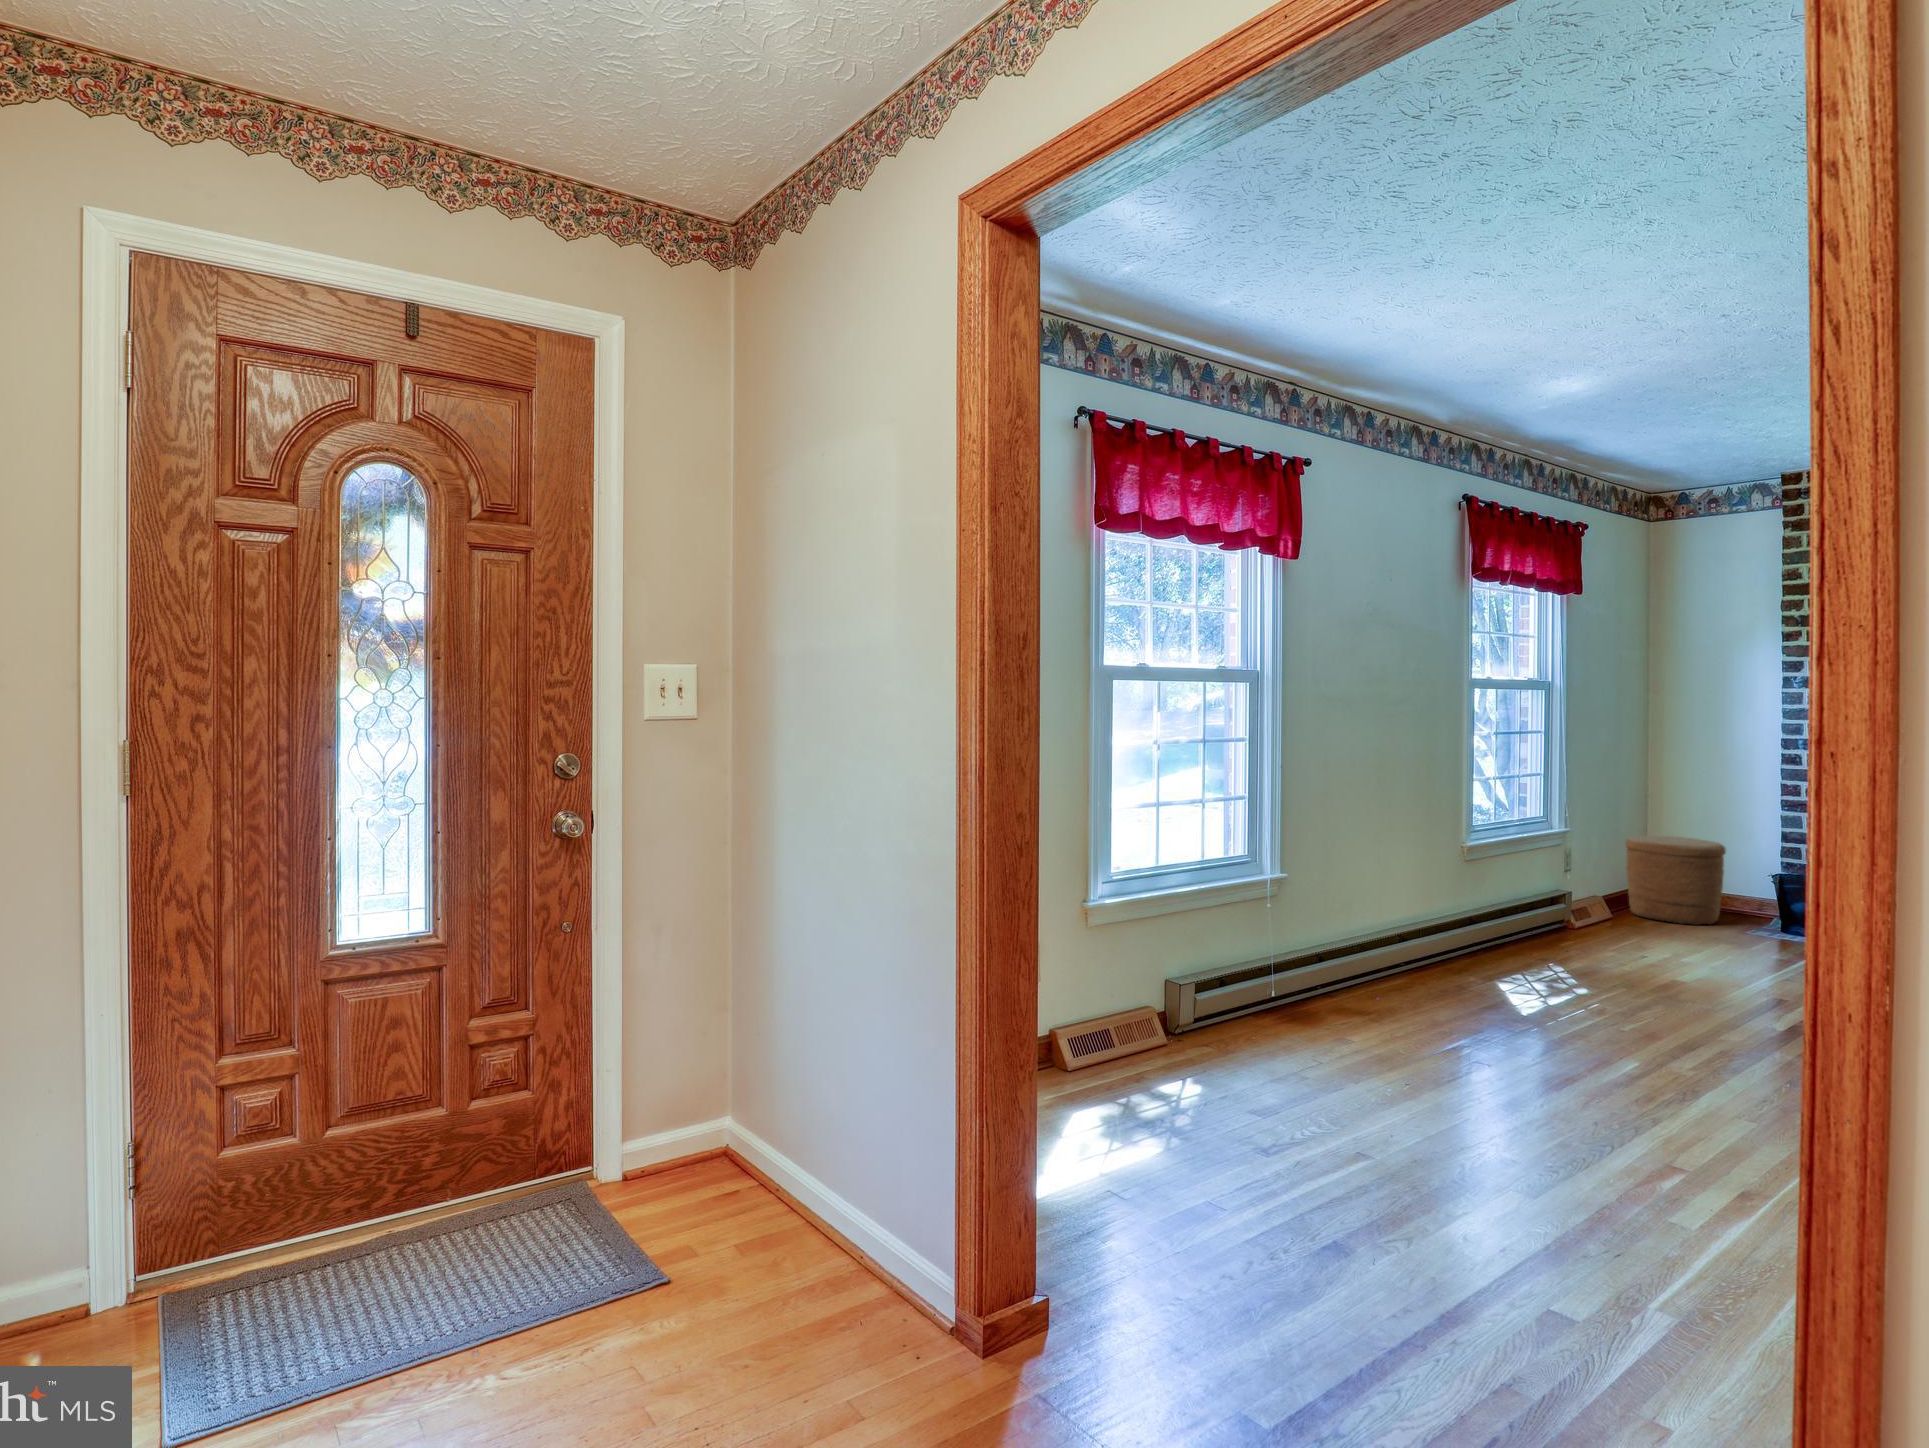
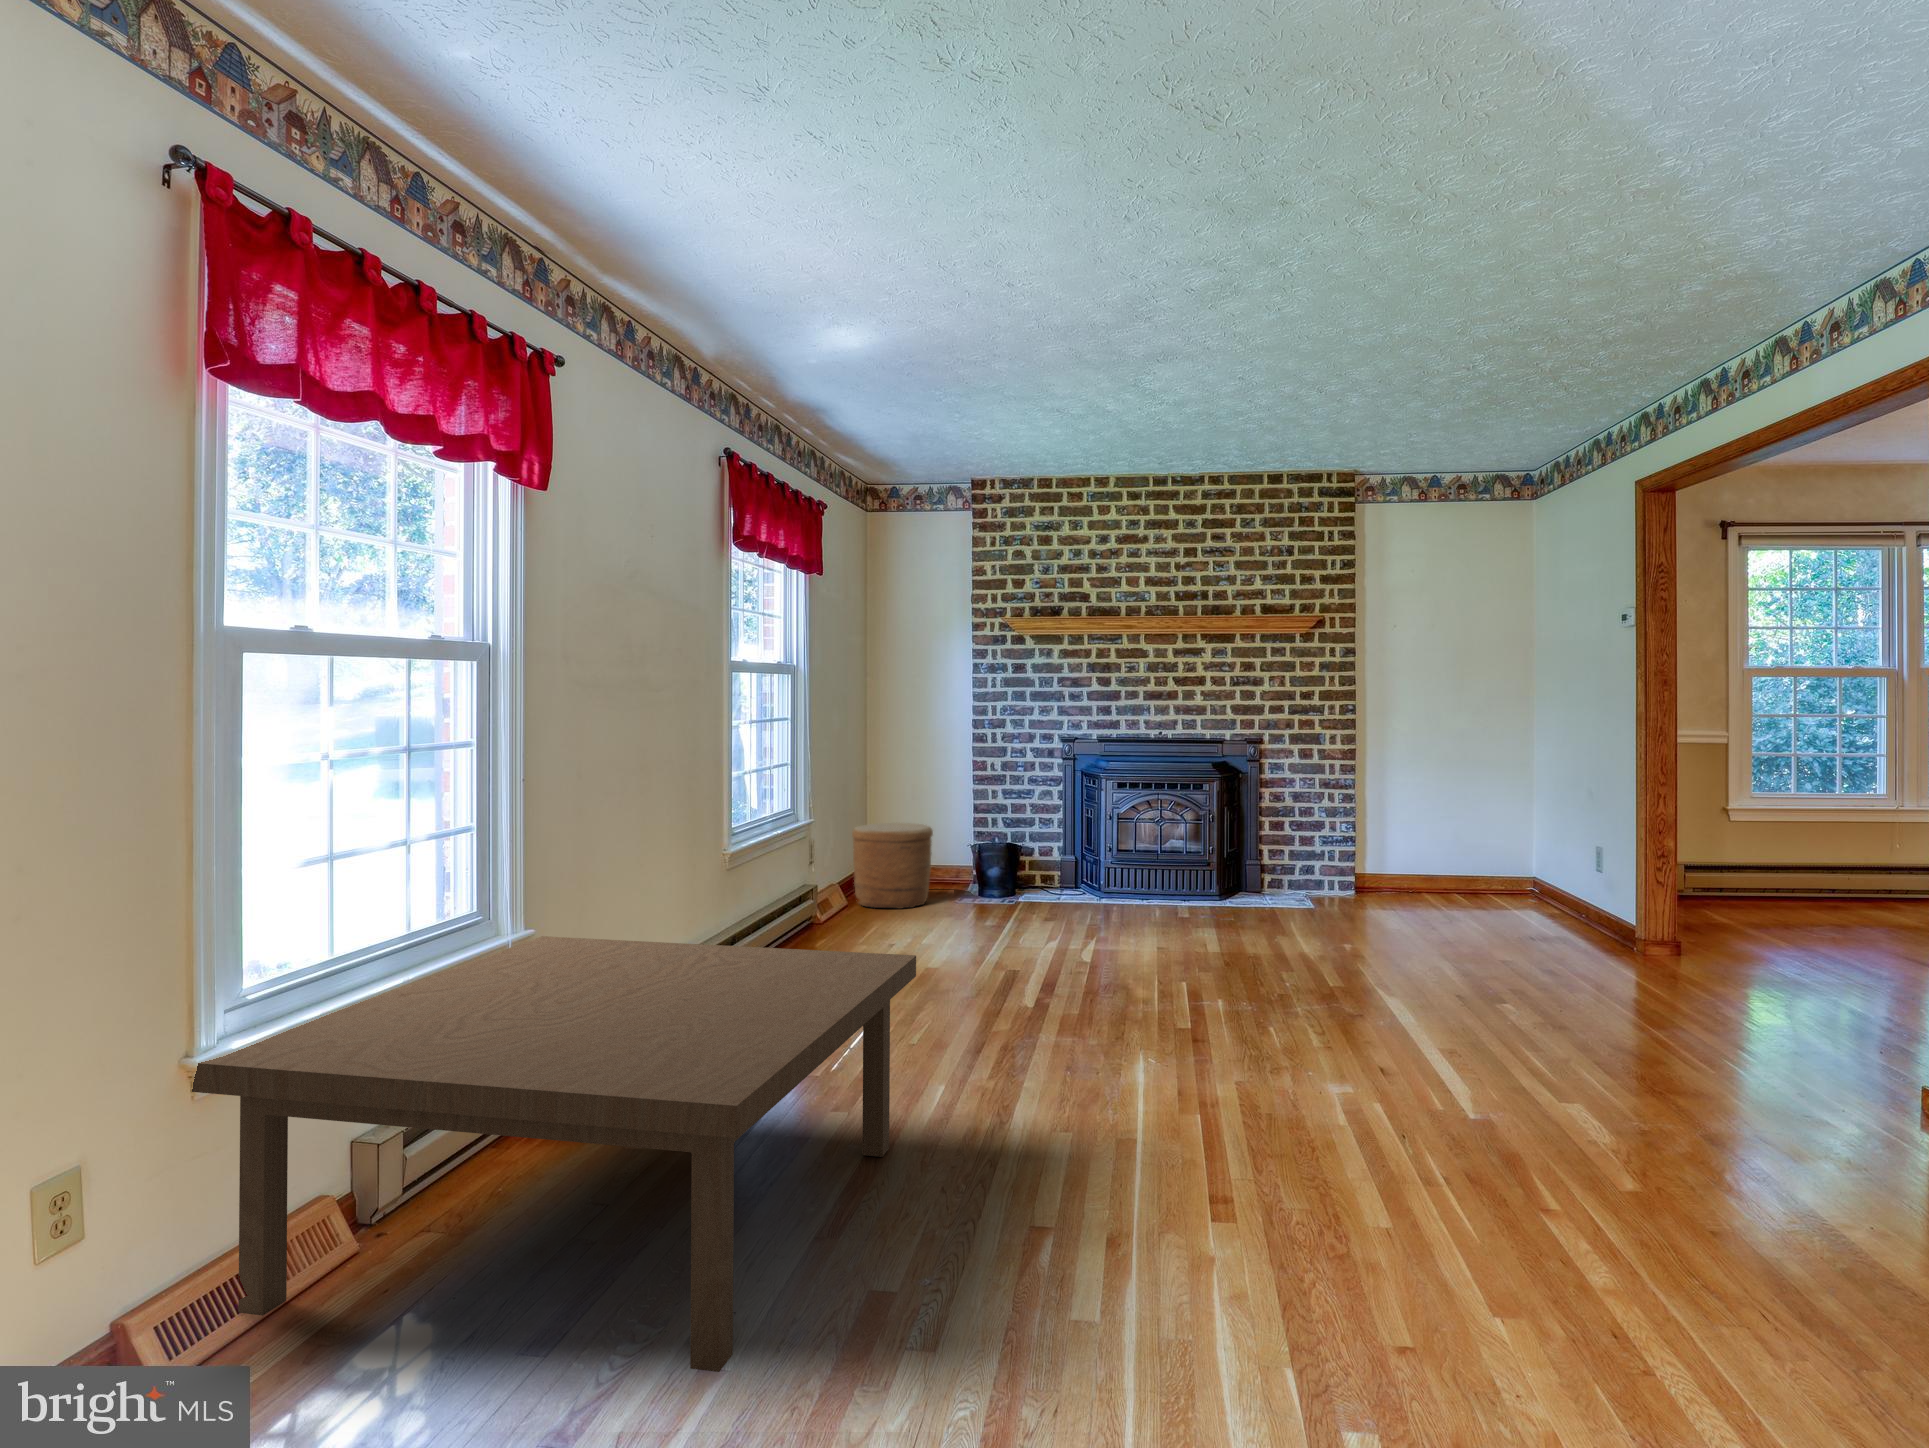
coffee table: none [1087,879,1598,1172] -> present [192,936,916,1372]

